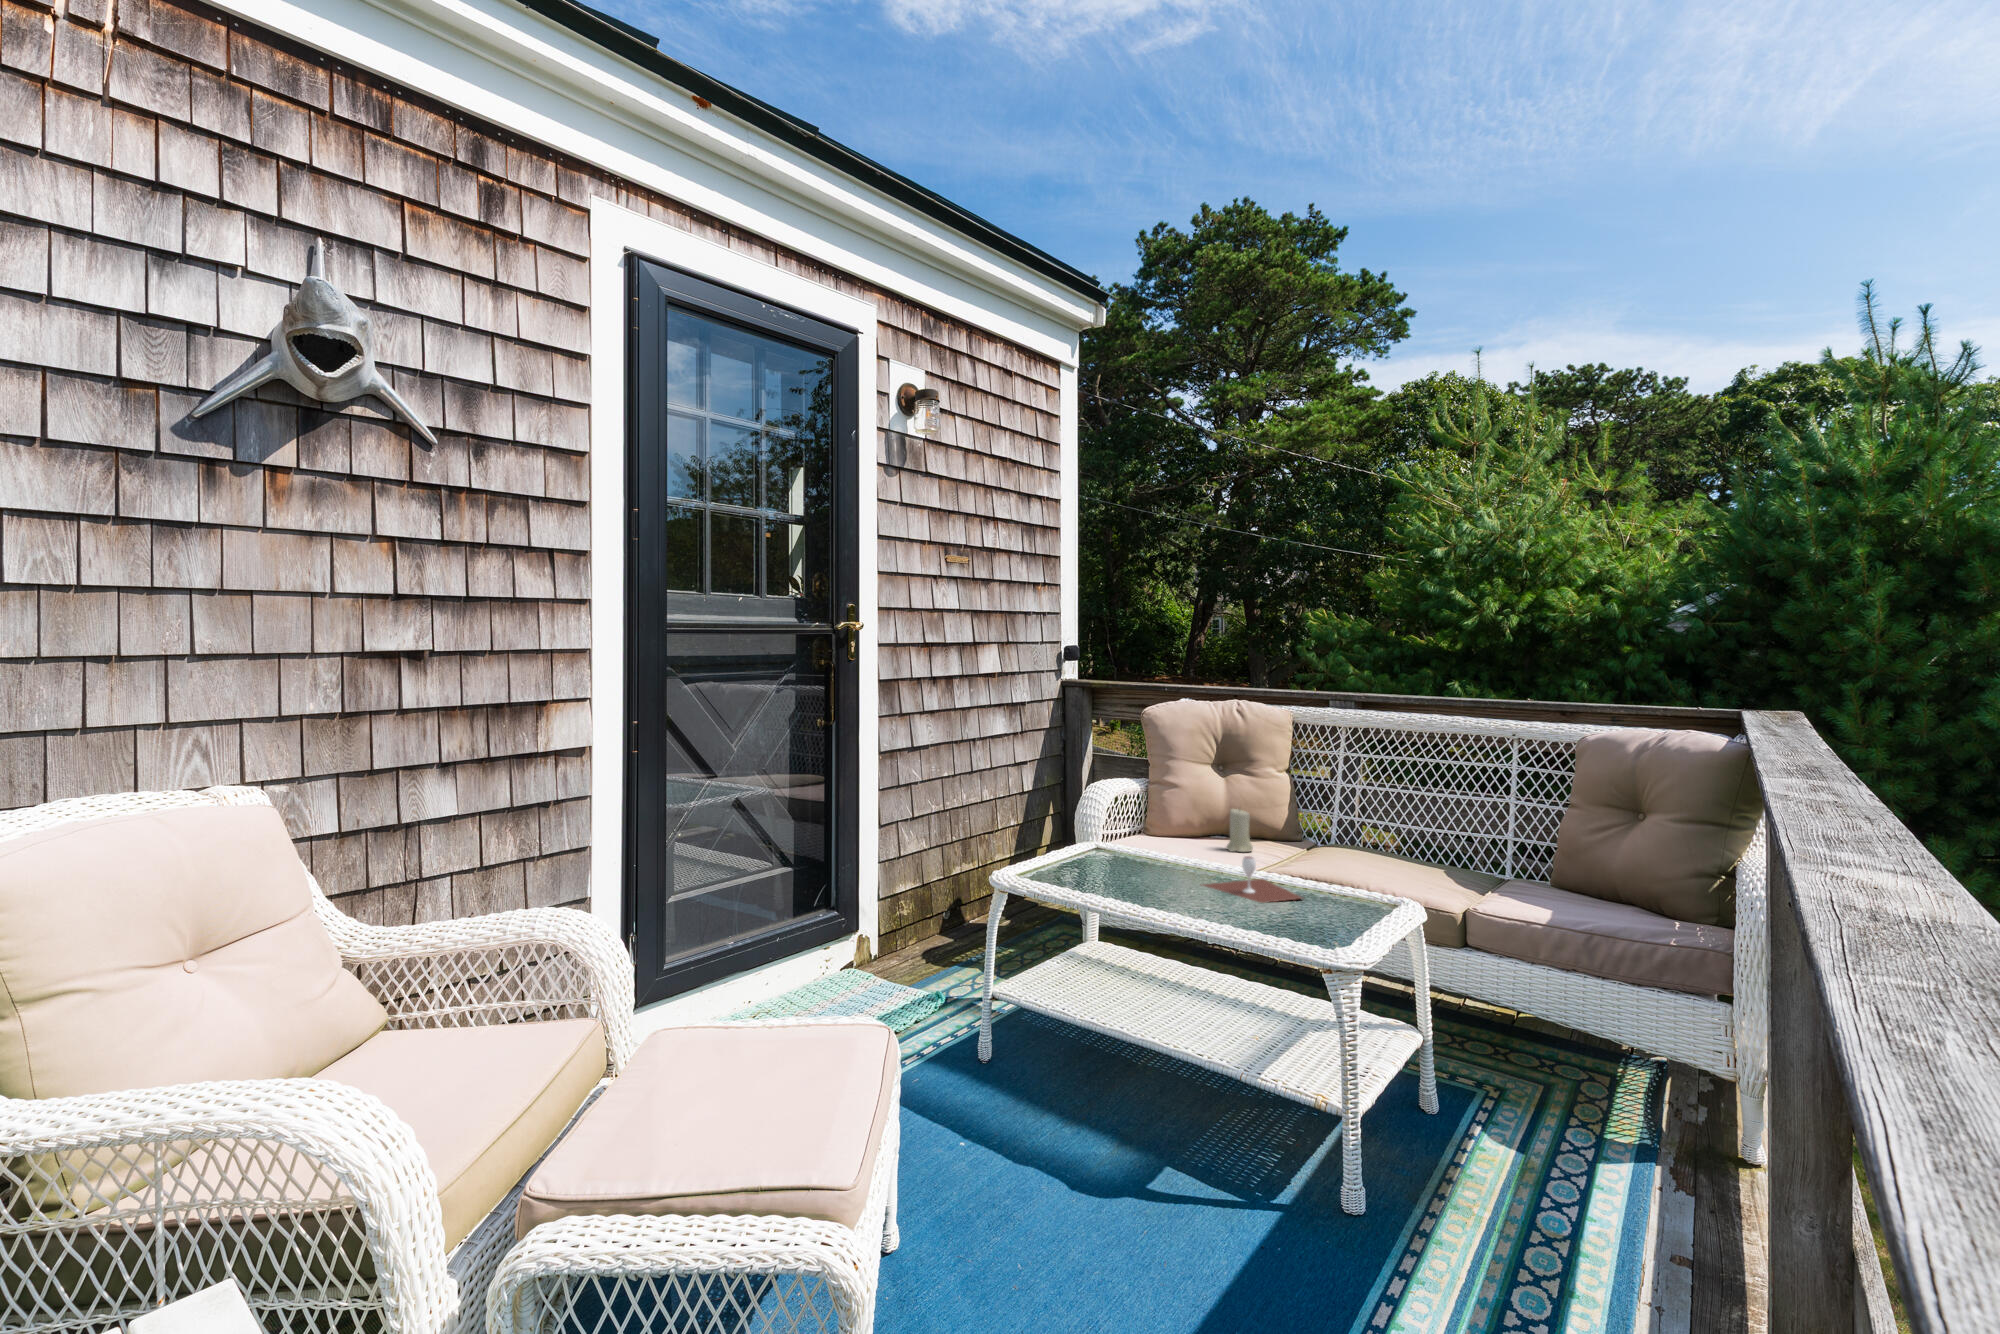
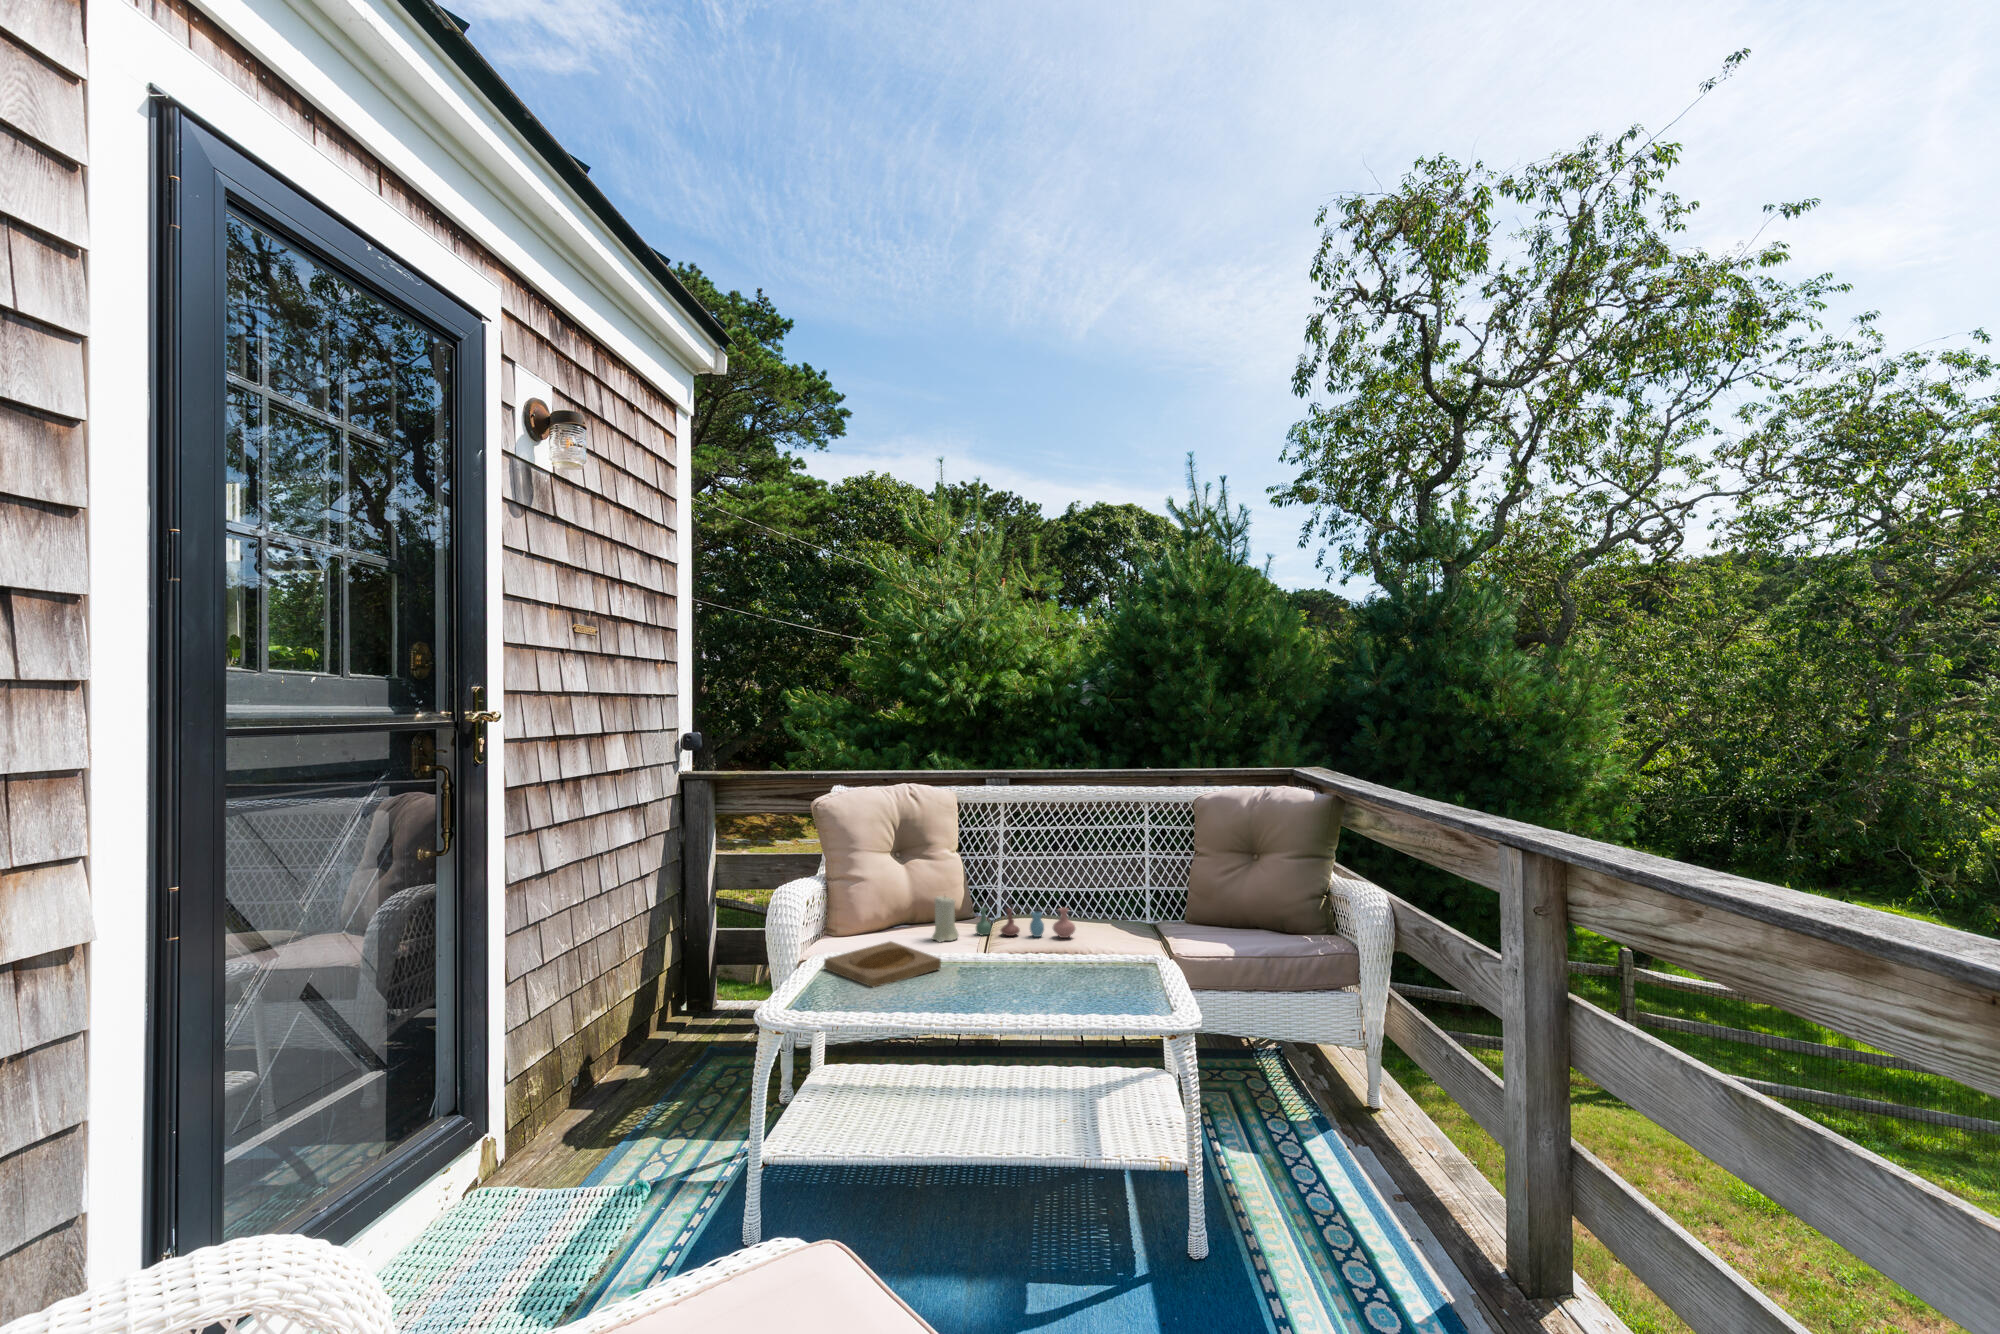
vase: none [1275,827,1375,868] -> present [976,908,1075,938]
tray: none [1102,840,1196,871] -> present [824,941,941,987]
wine glass: present [1203,856,1302,903] -> none [970,951,1080,1009]

